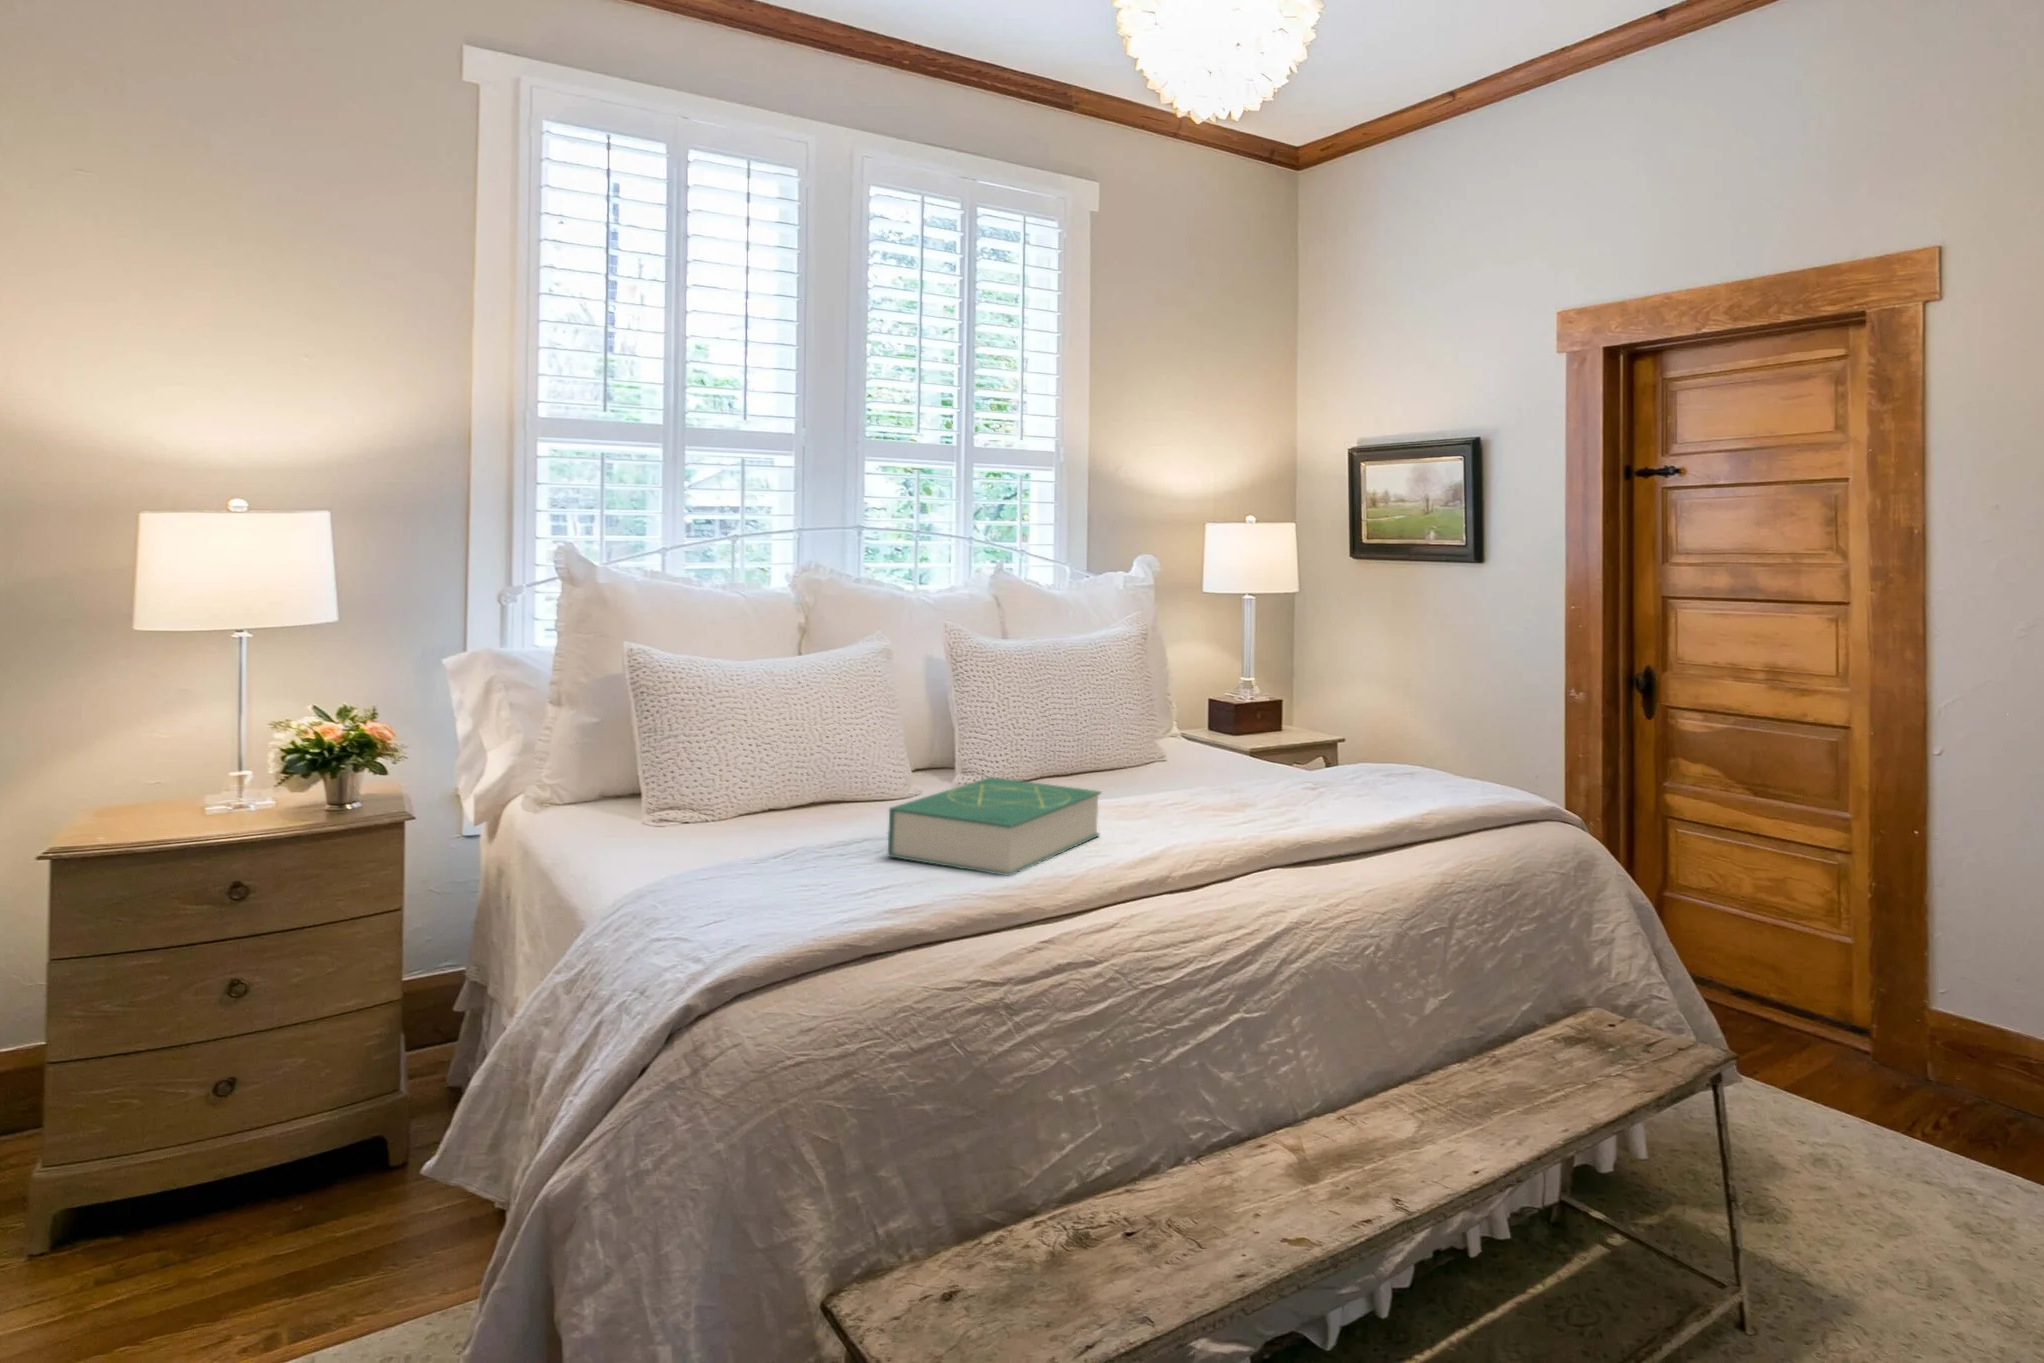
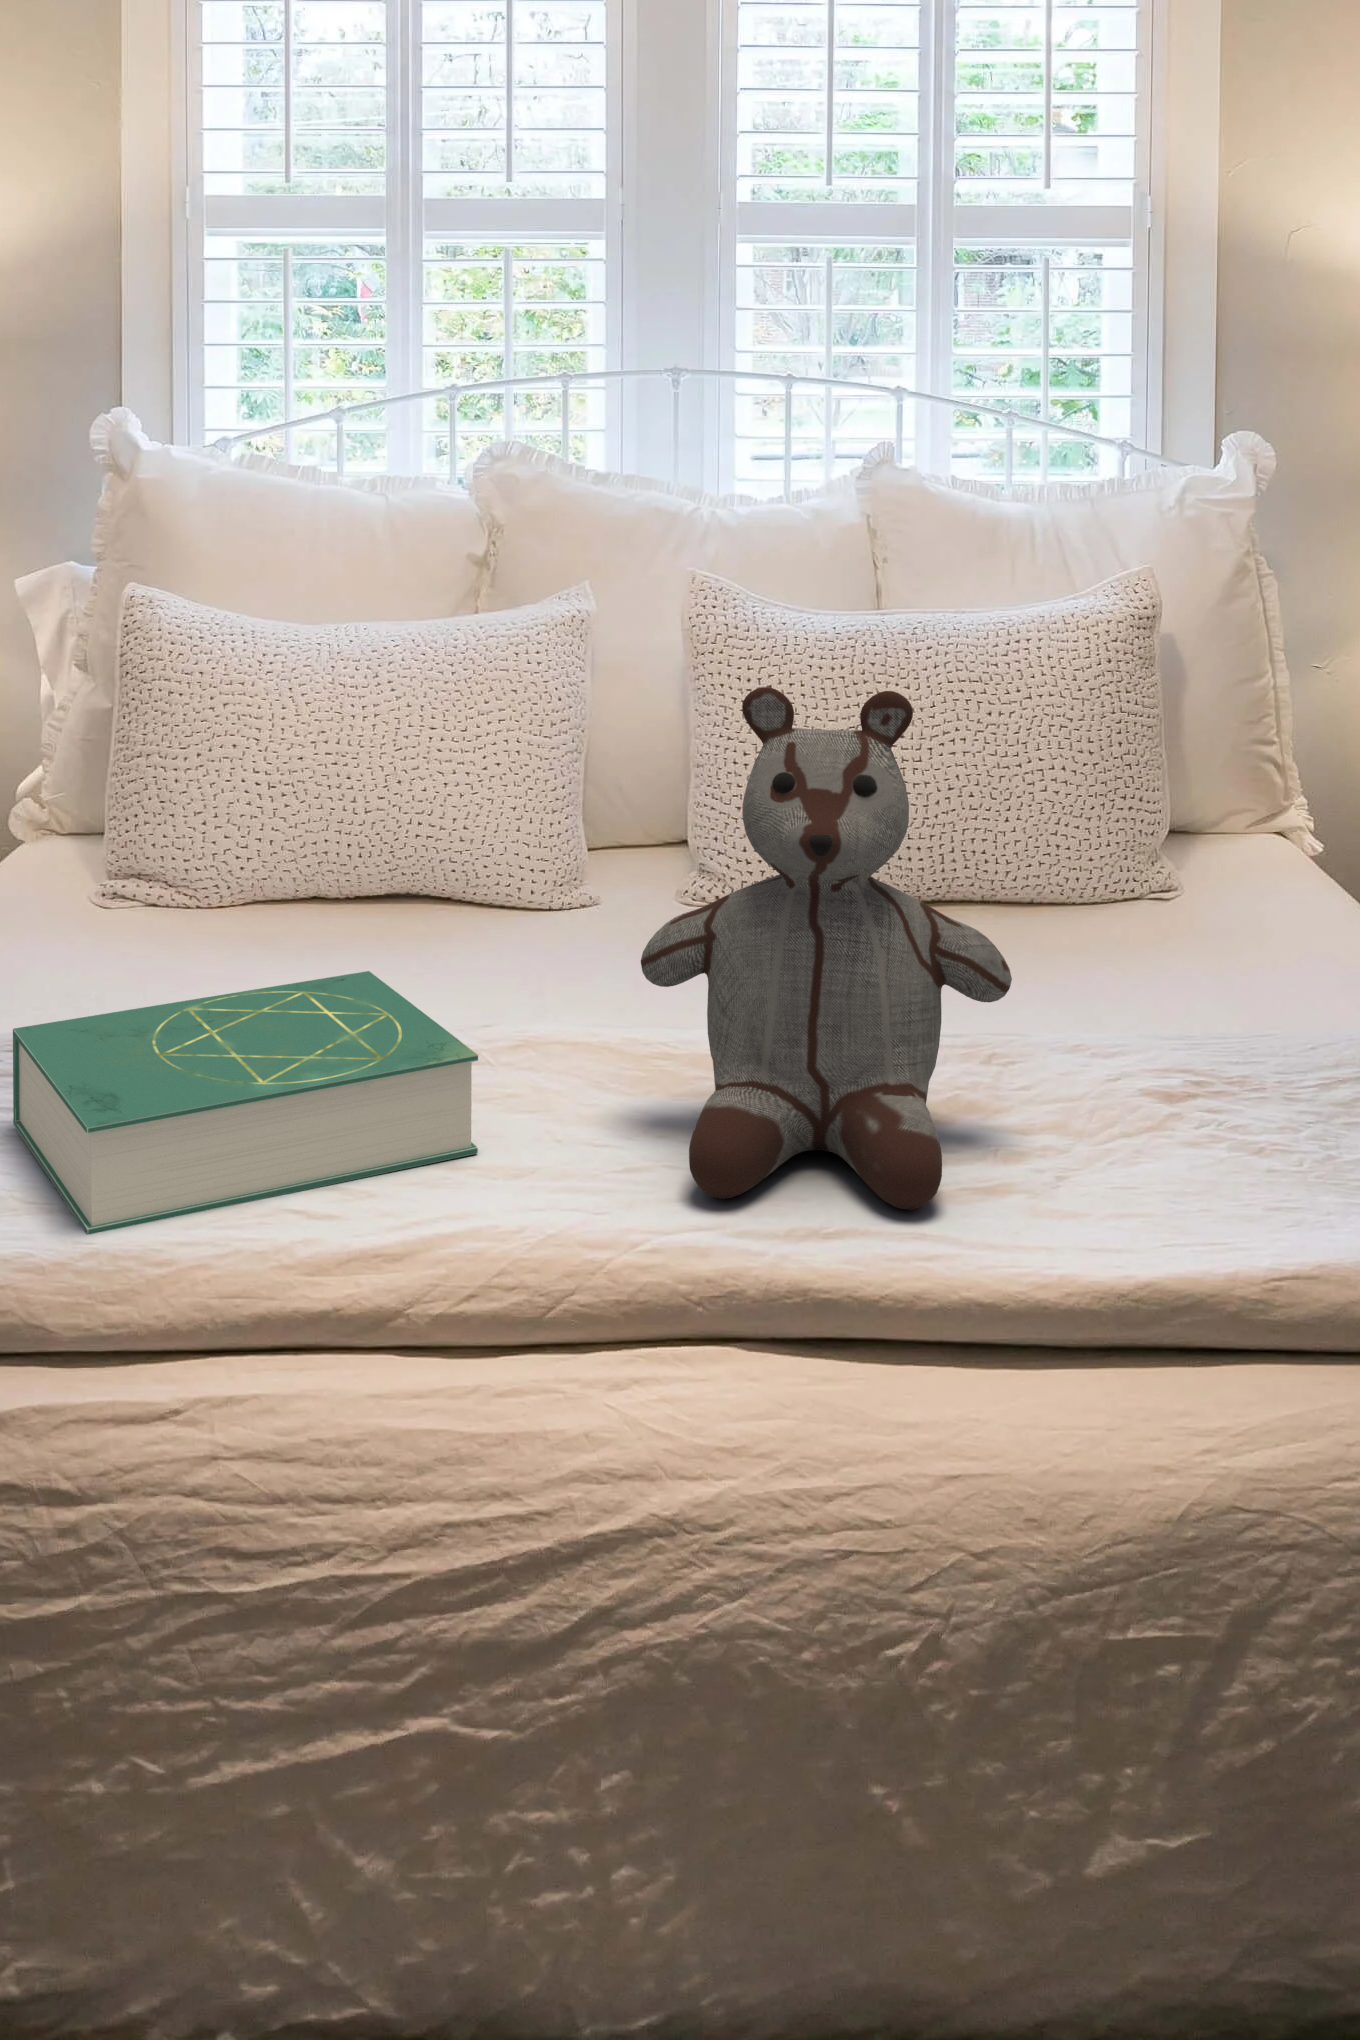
stuffed bear: none [1136,628,1288,832] -> present [641,687,1012,1210]

